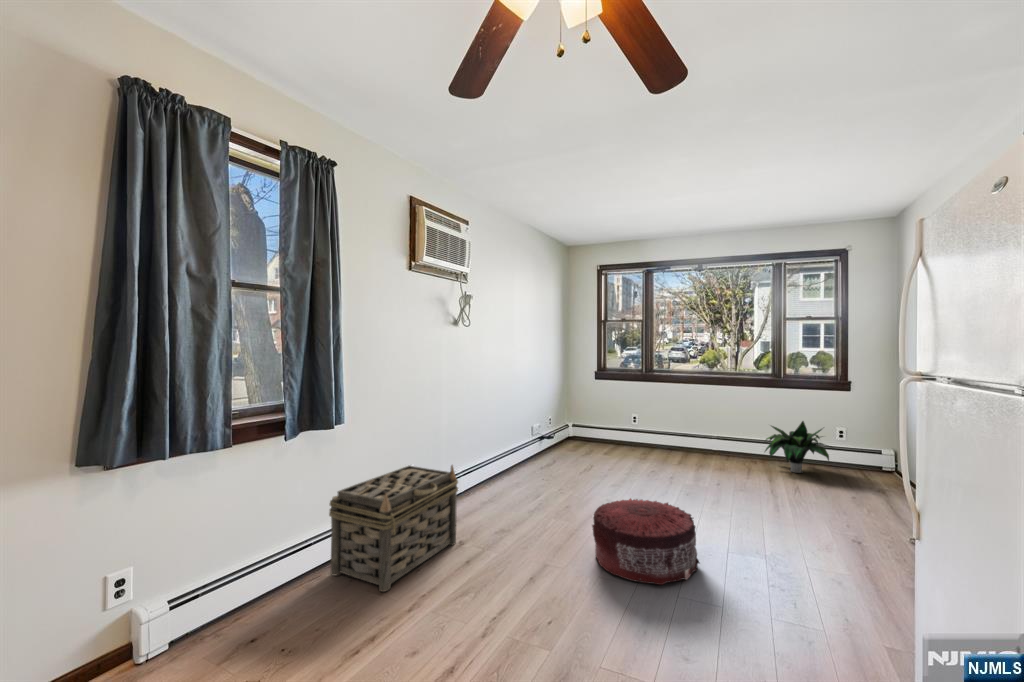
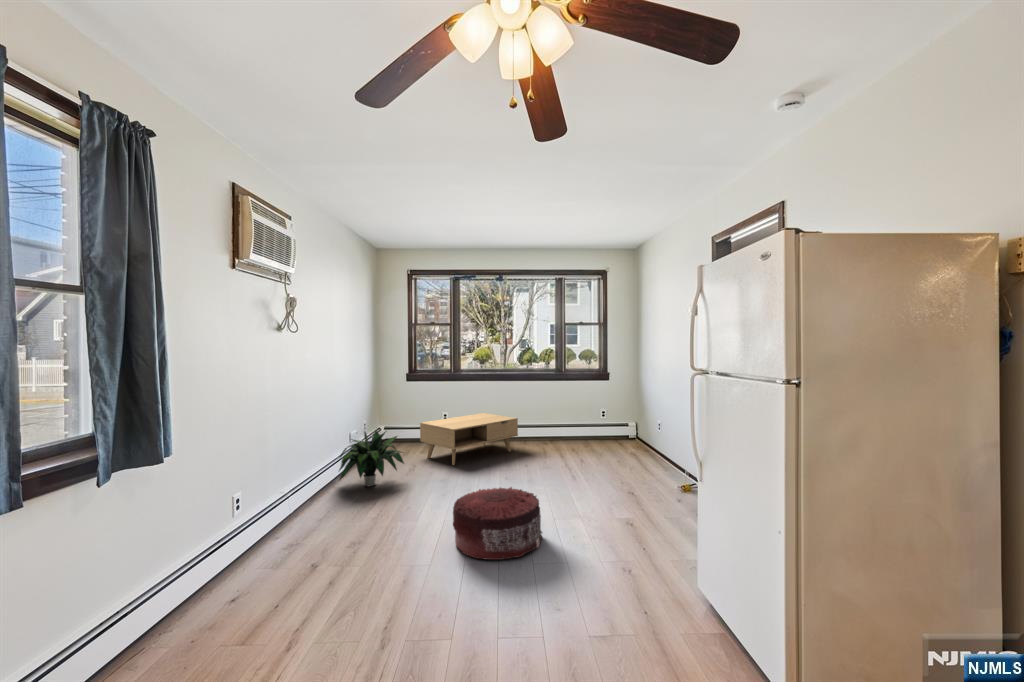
coffee table: none [602,418,713,469] -> present [420,413,518,465]
potted plant: present [765,421,830,473] -> present [339,431,404,486]
basket: present [329,465,458,592] -> none [156,485,310,643]

